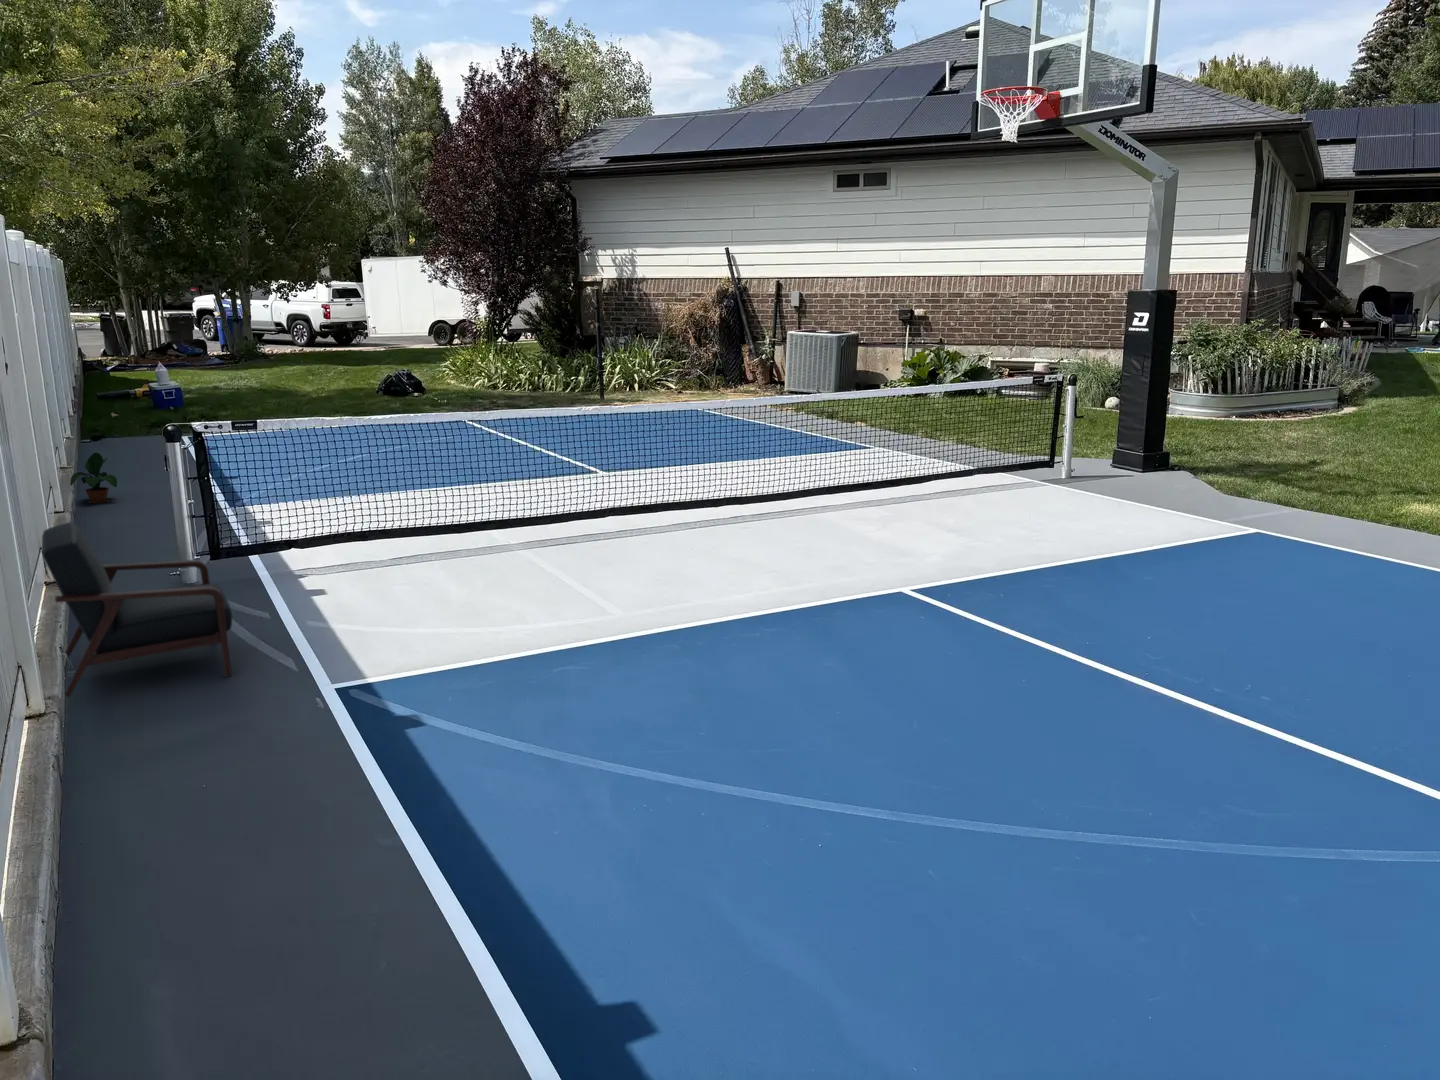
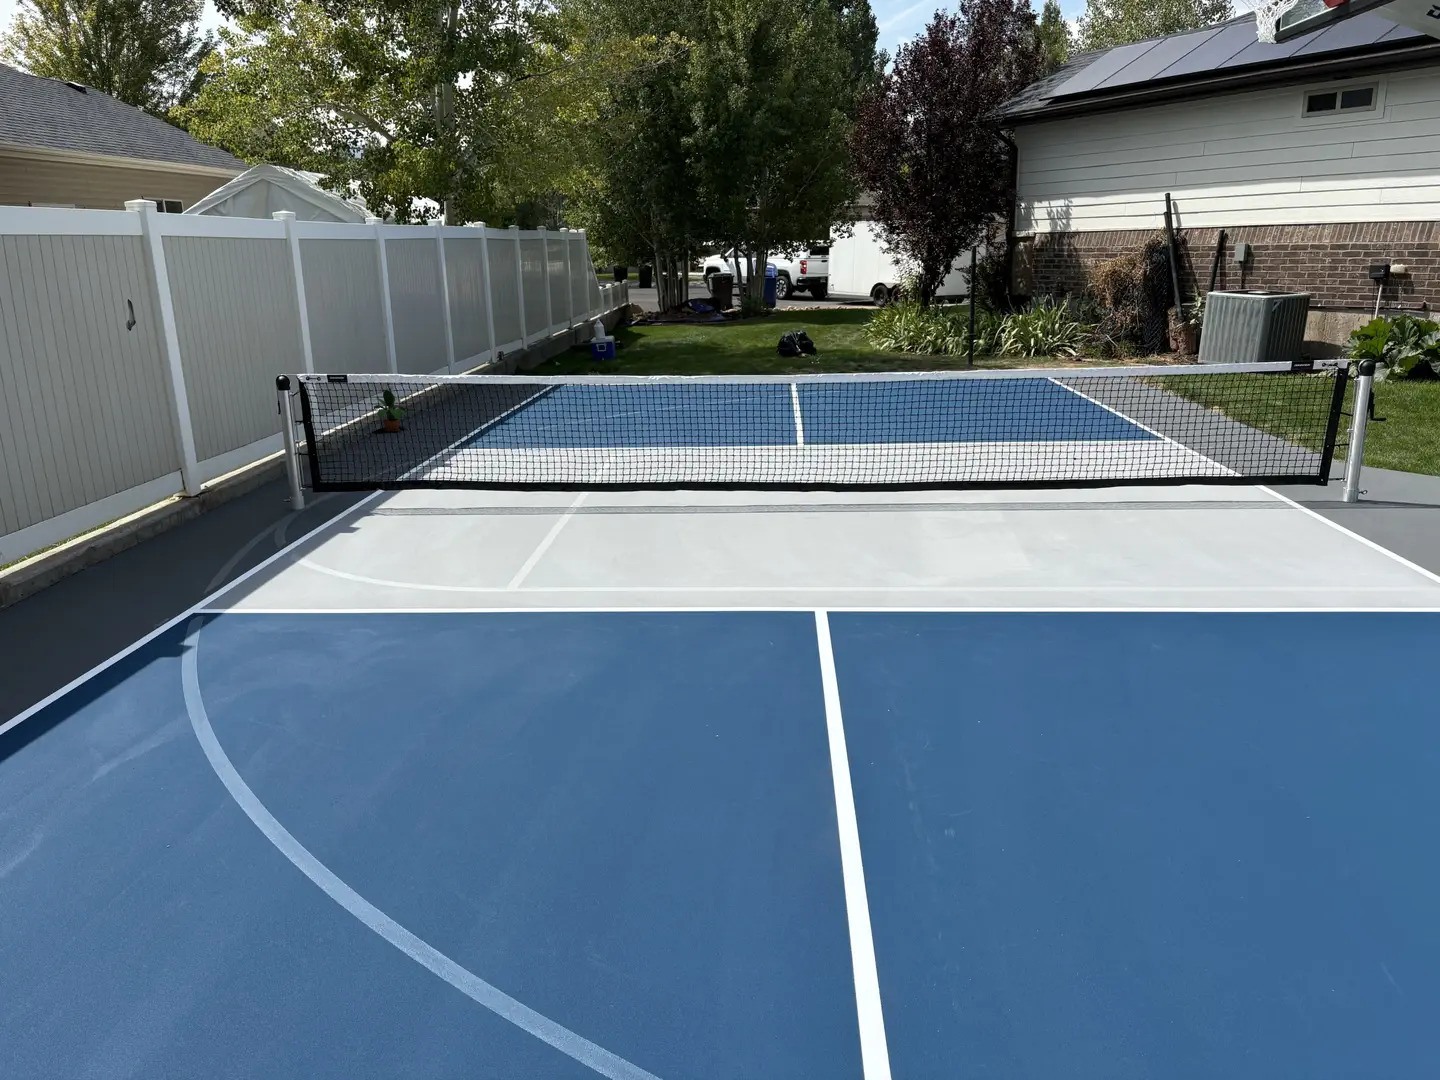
chair: present [42,522,232,697] -> none [29,443,217,585]

